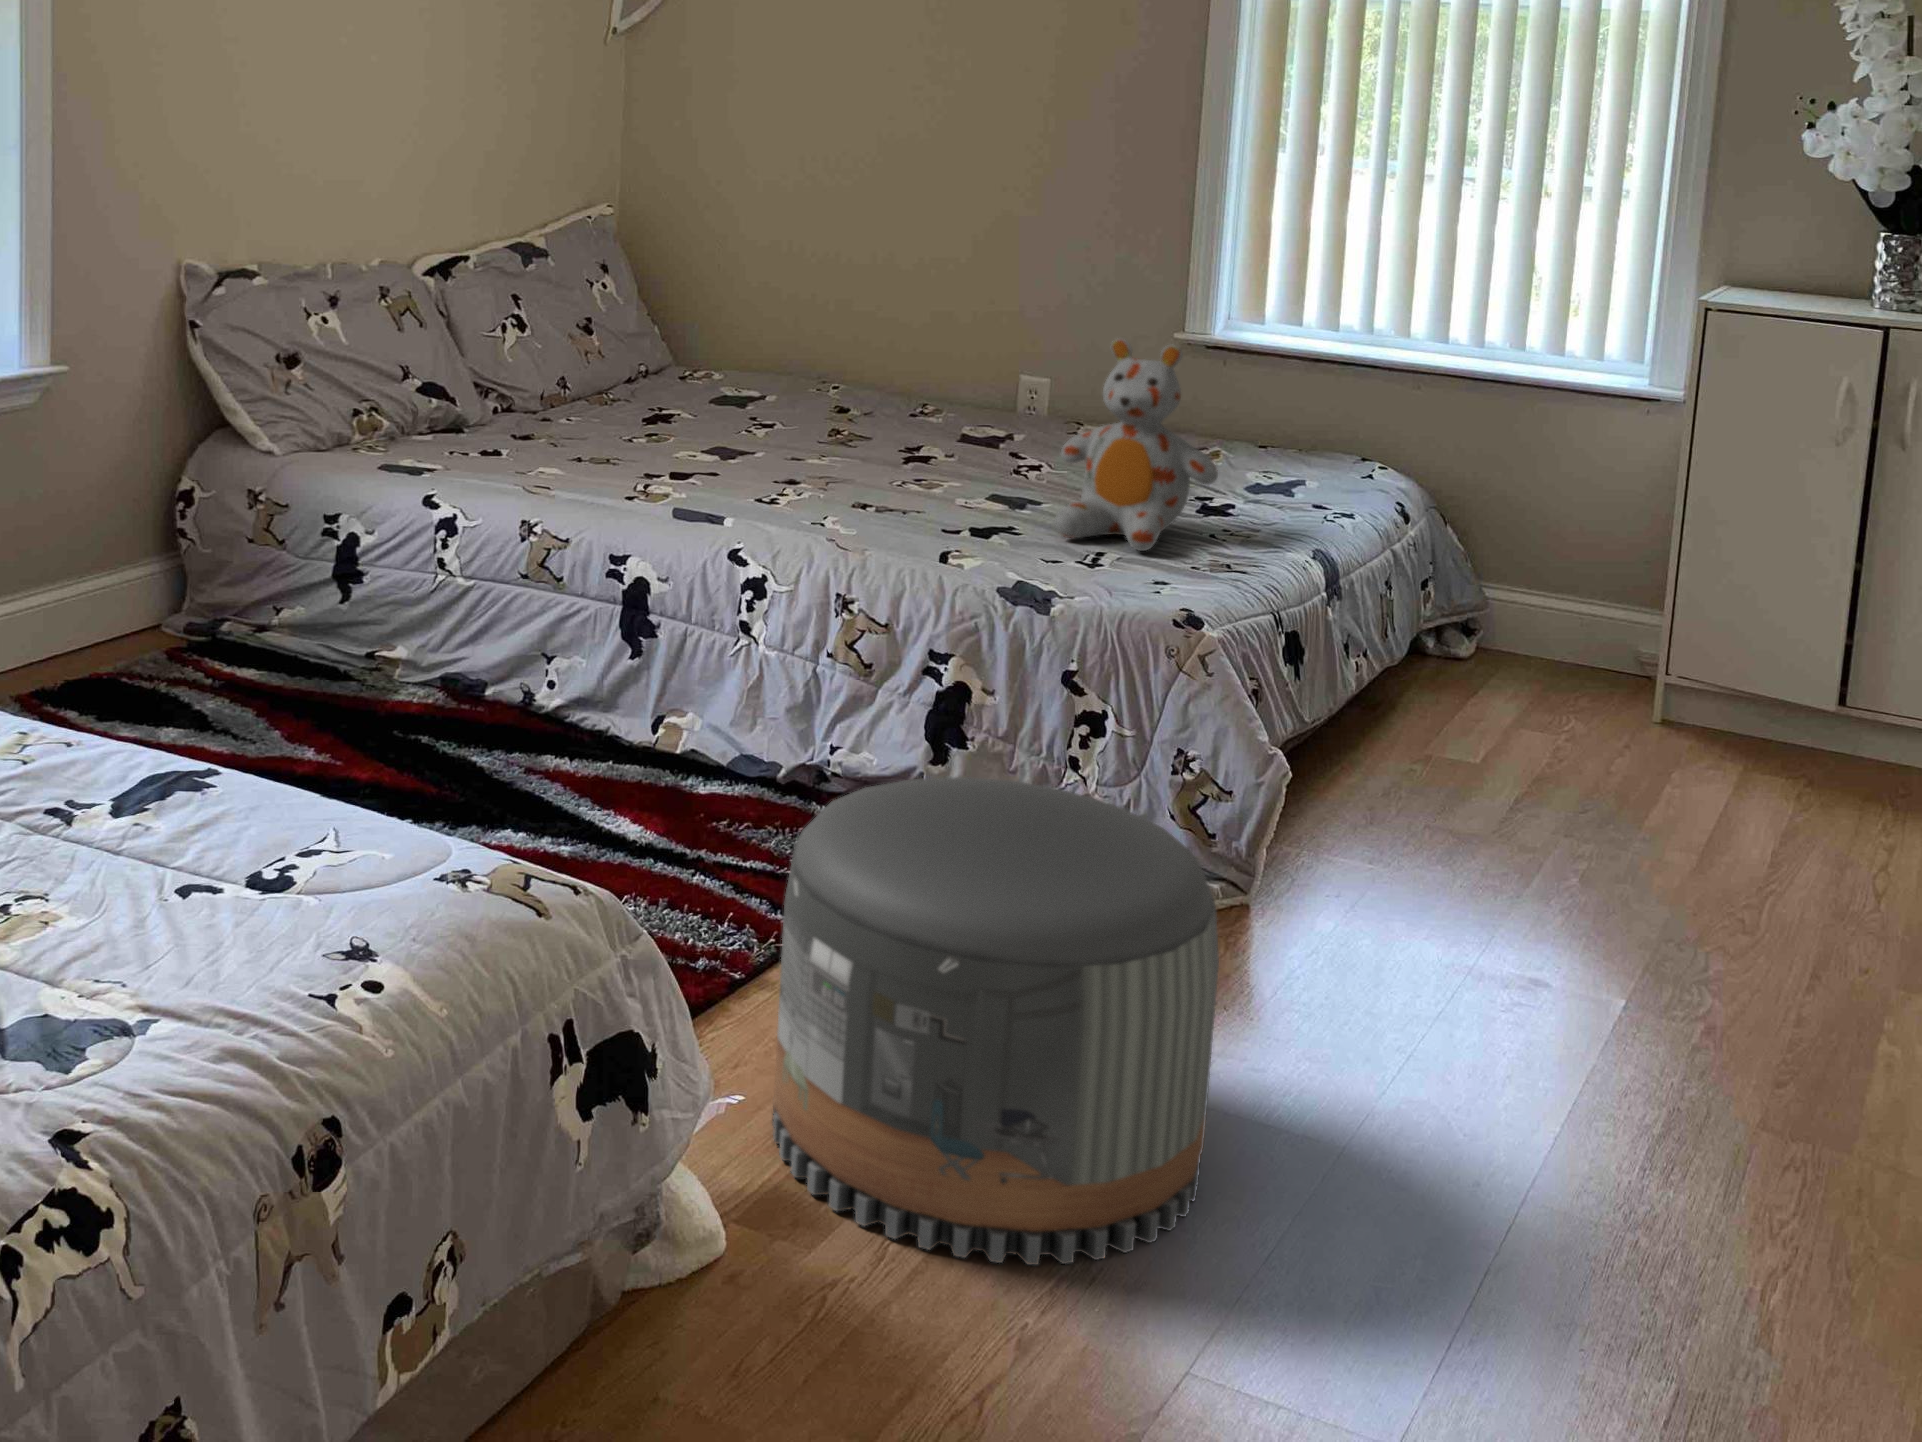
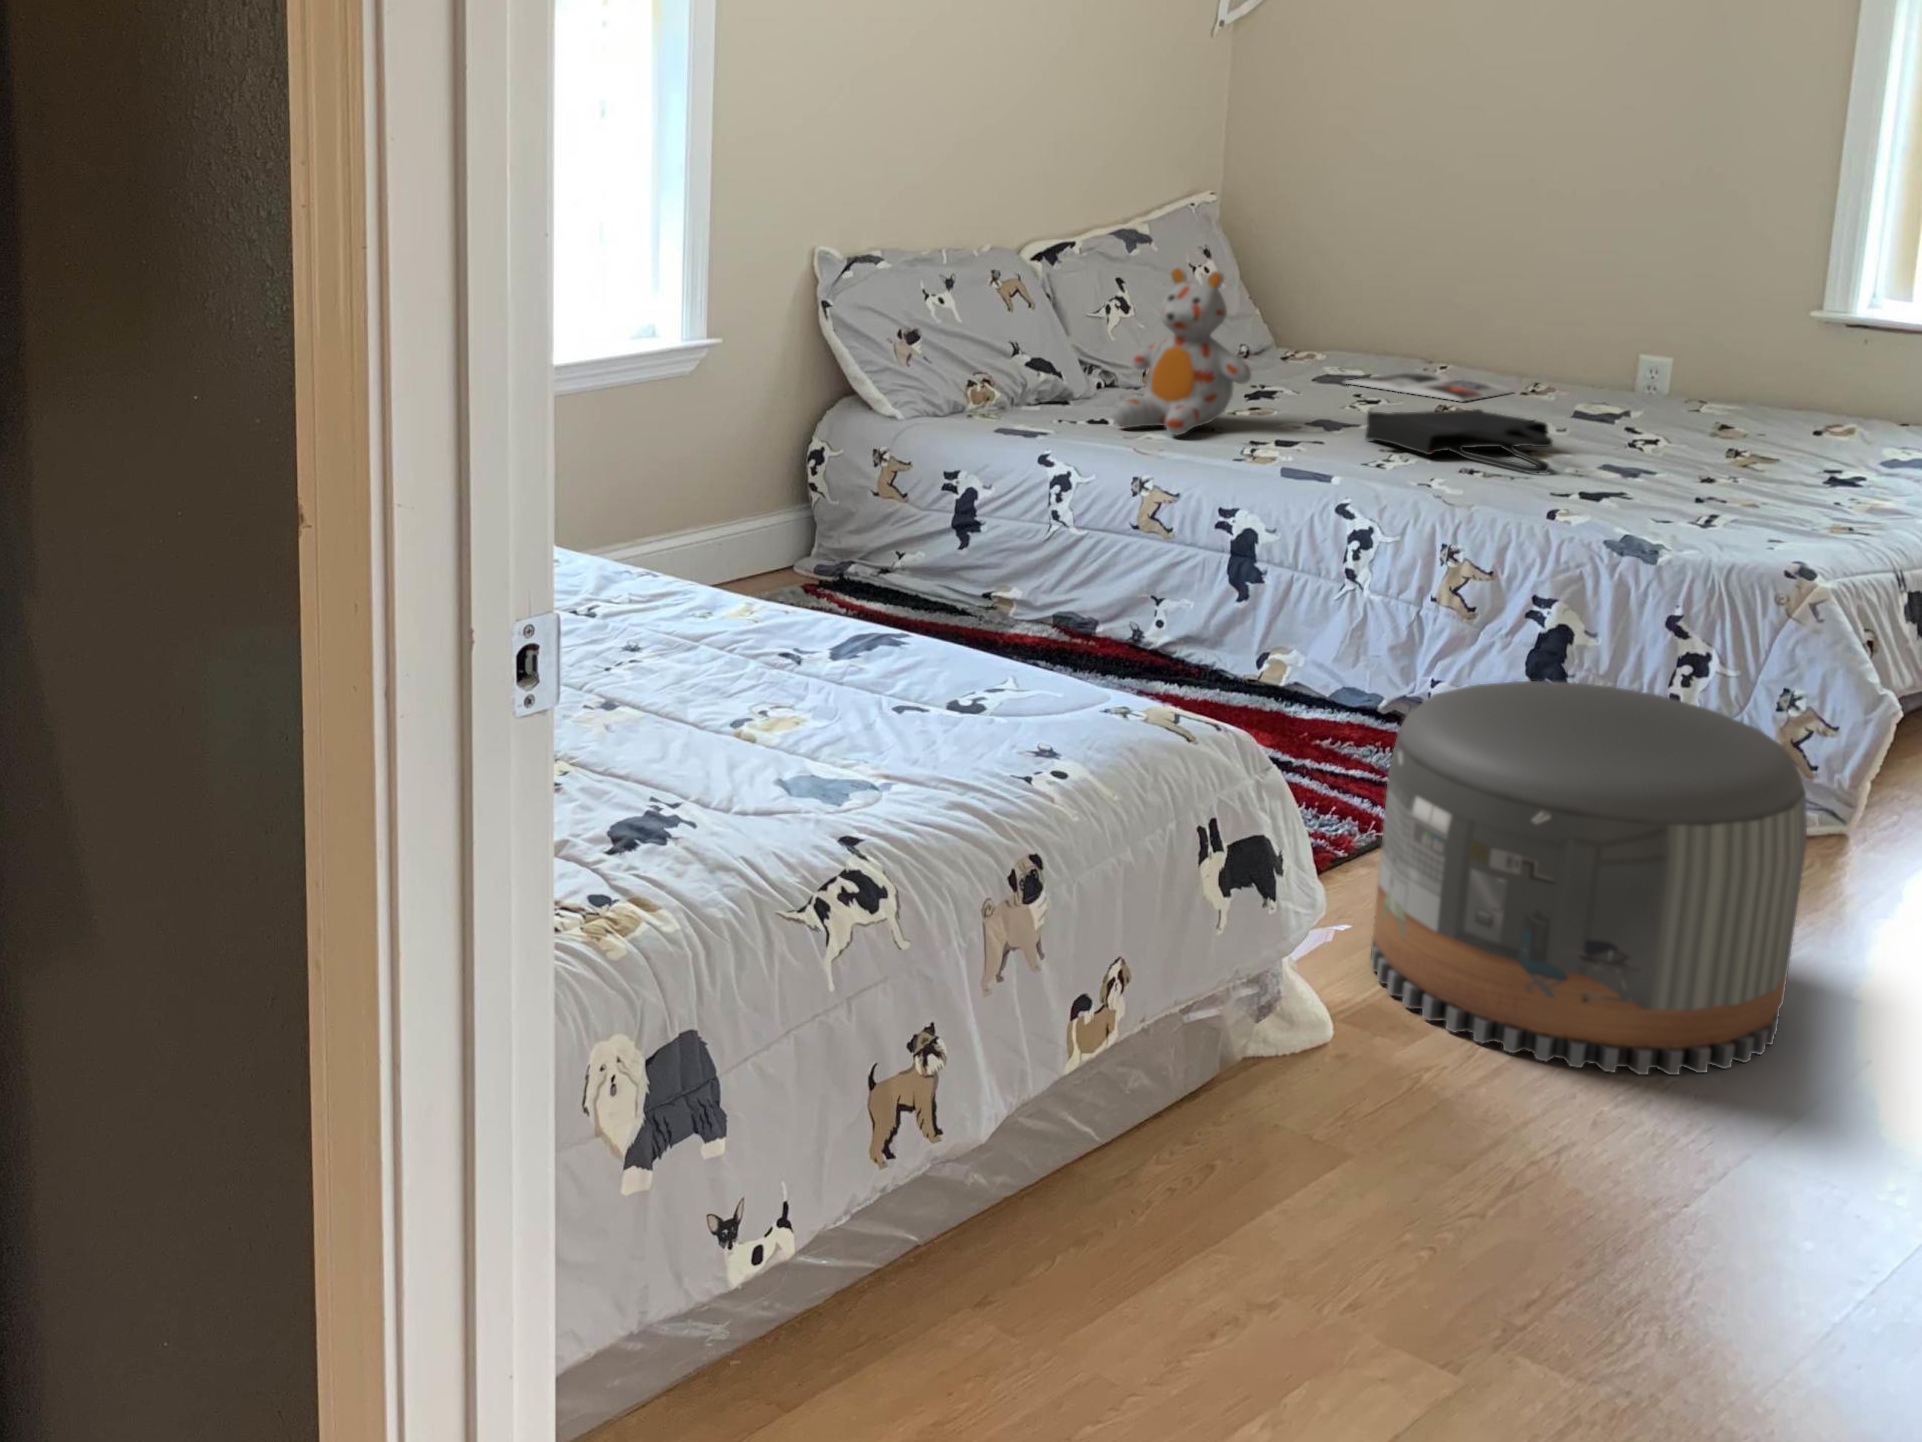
stuffed bear: present [1055,338,1218,551] -> present [1112,267,1251,435]
magazine: none [741,393,906,426] -> present [1346,372,1512,401]
tote bag: none [763,437,944,510] -> present [1365,409,1553,473]

